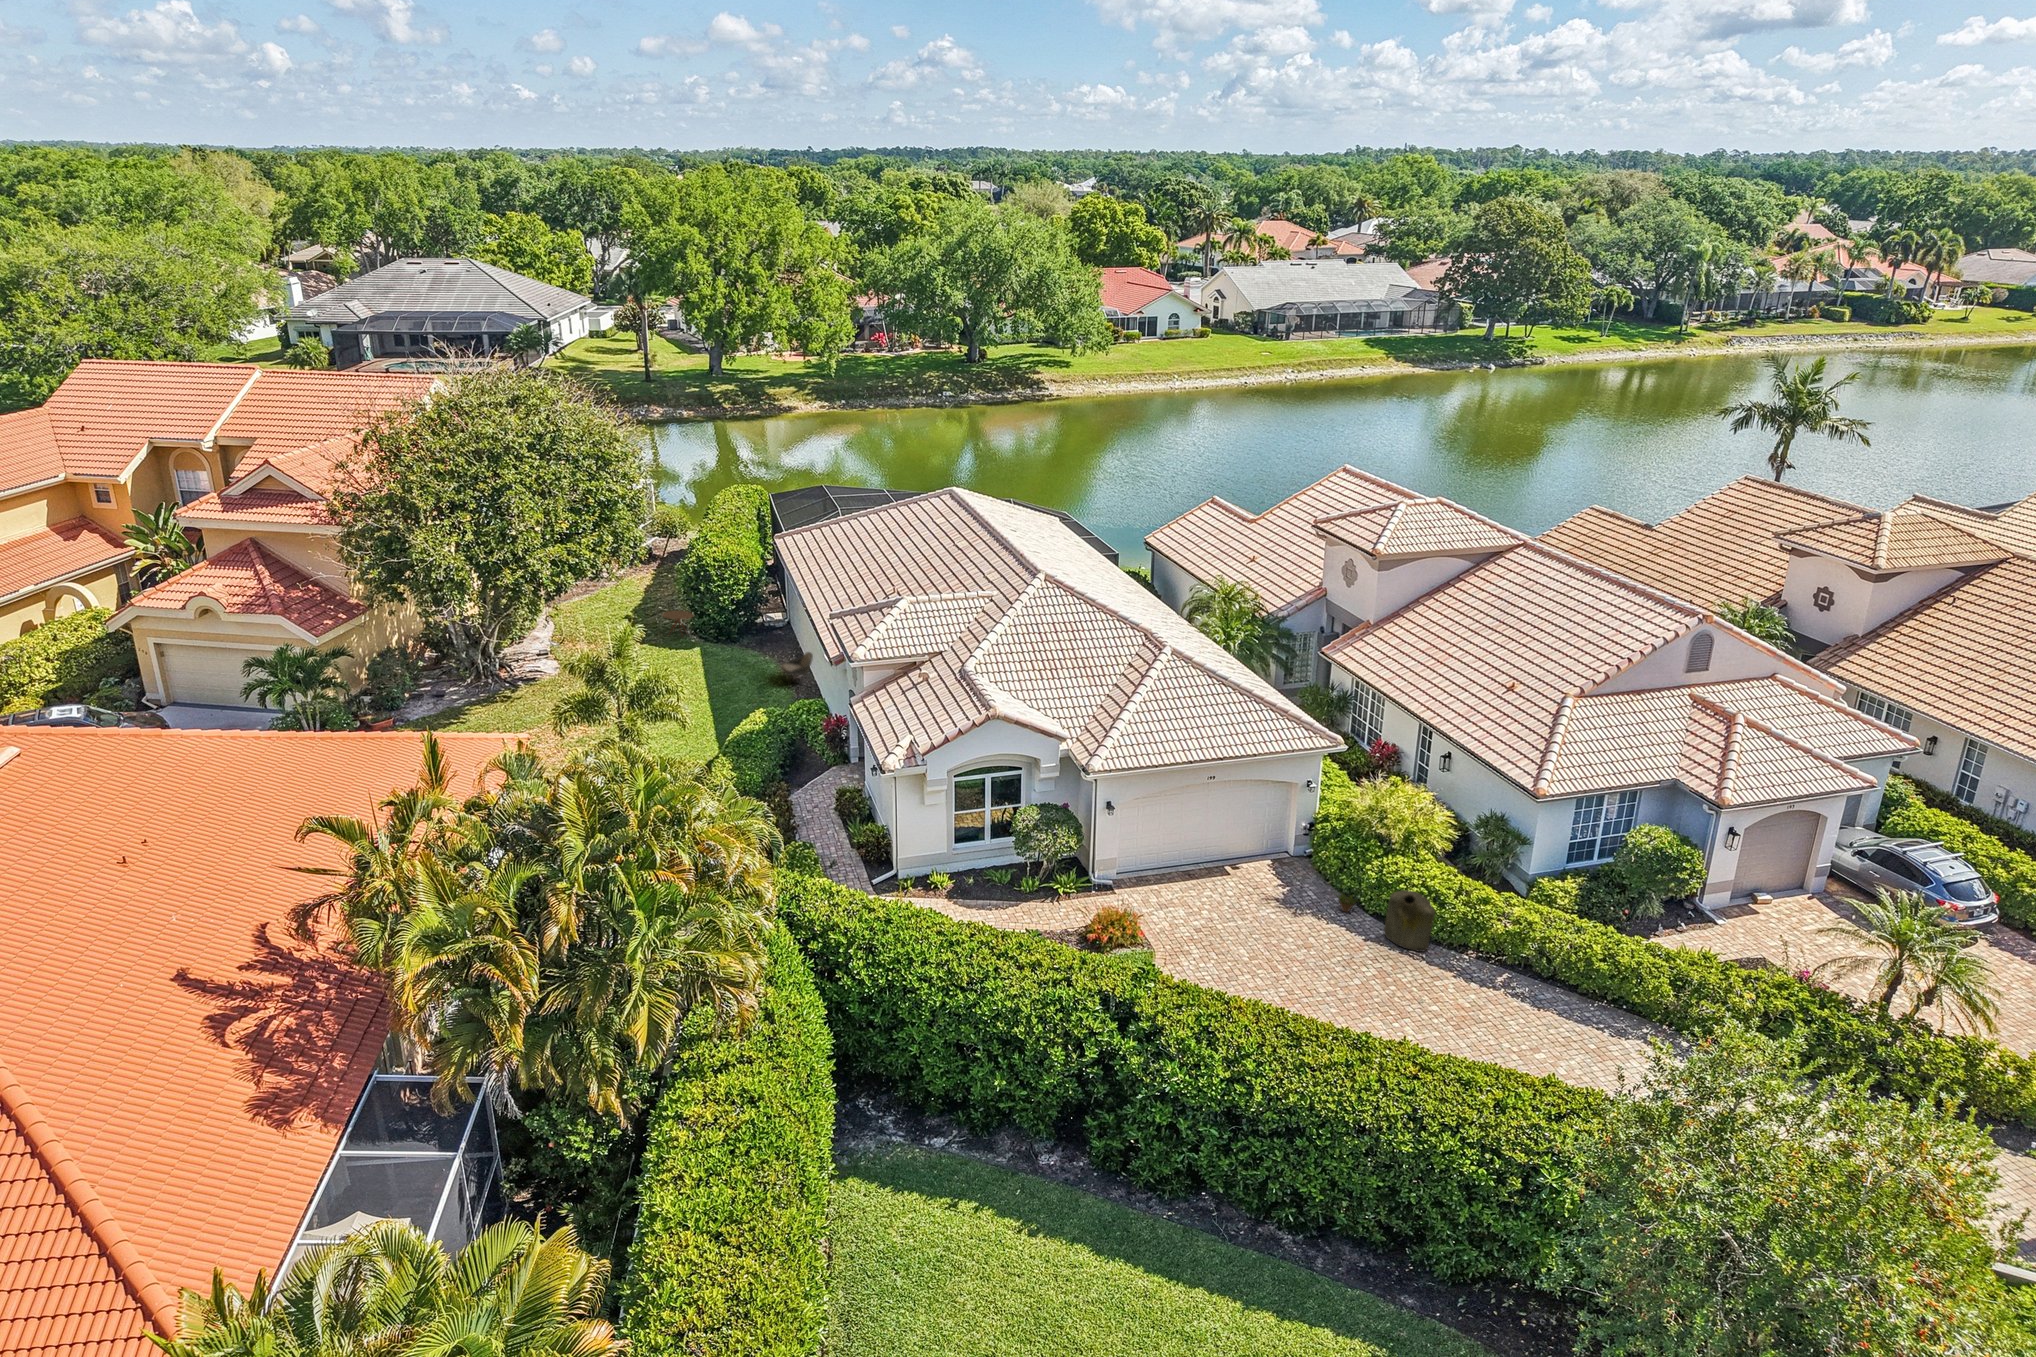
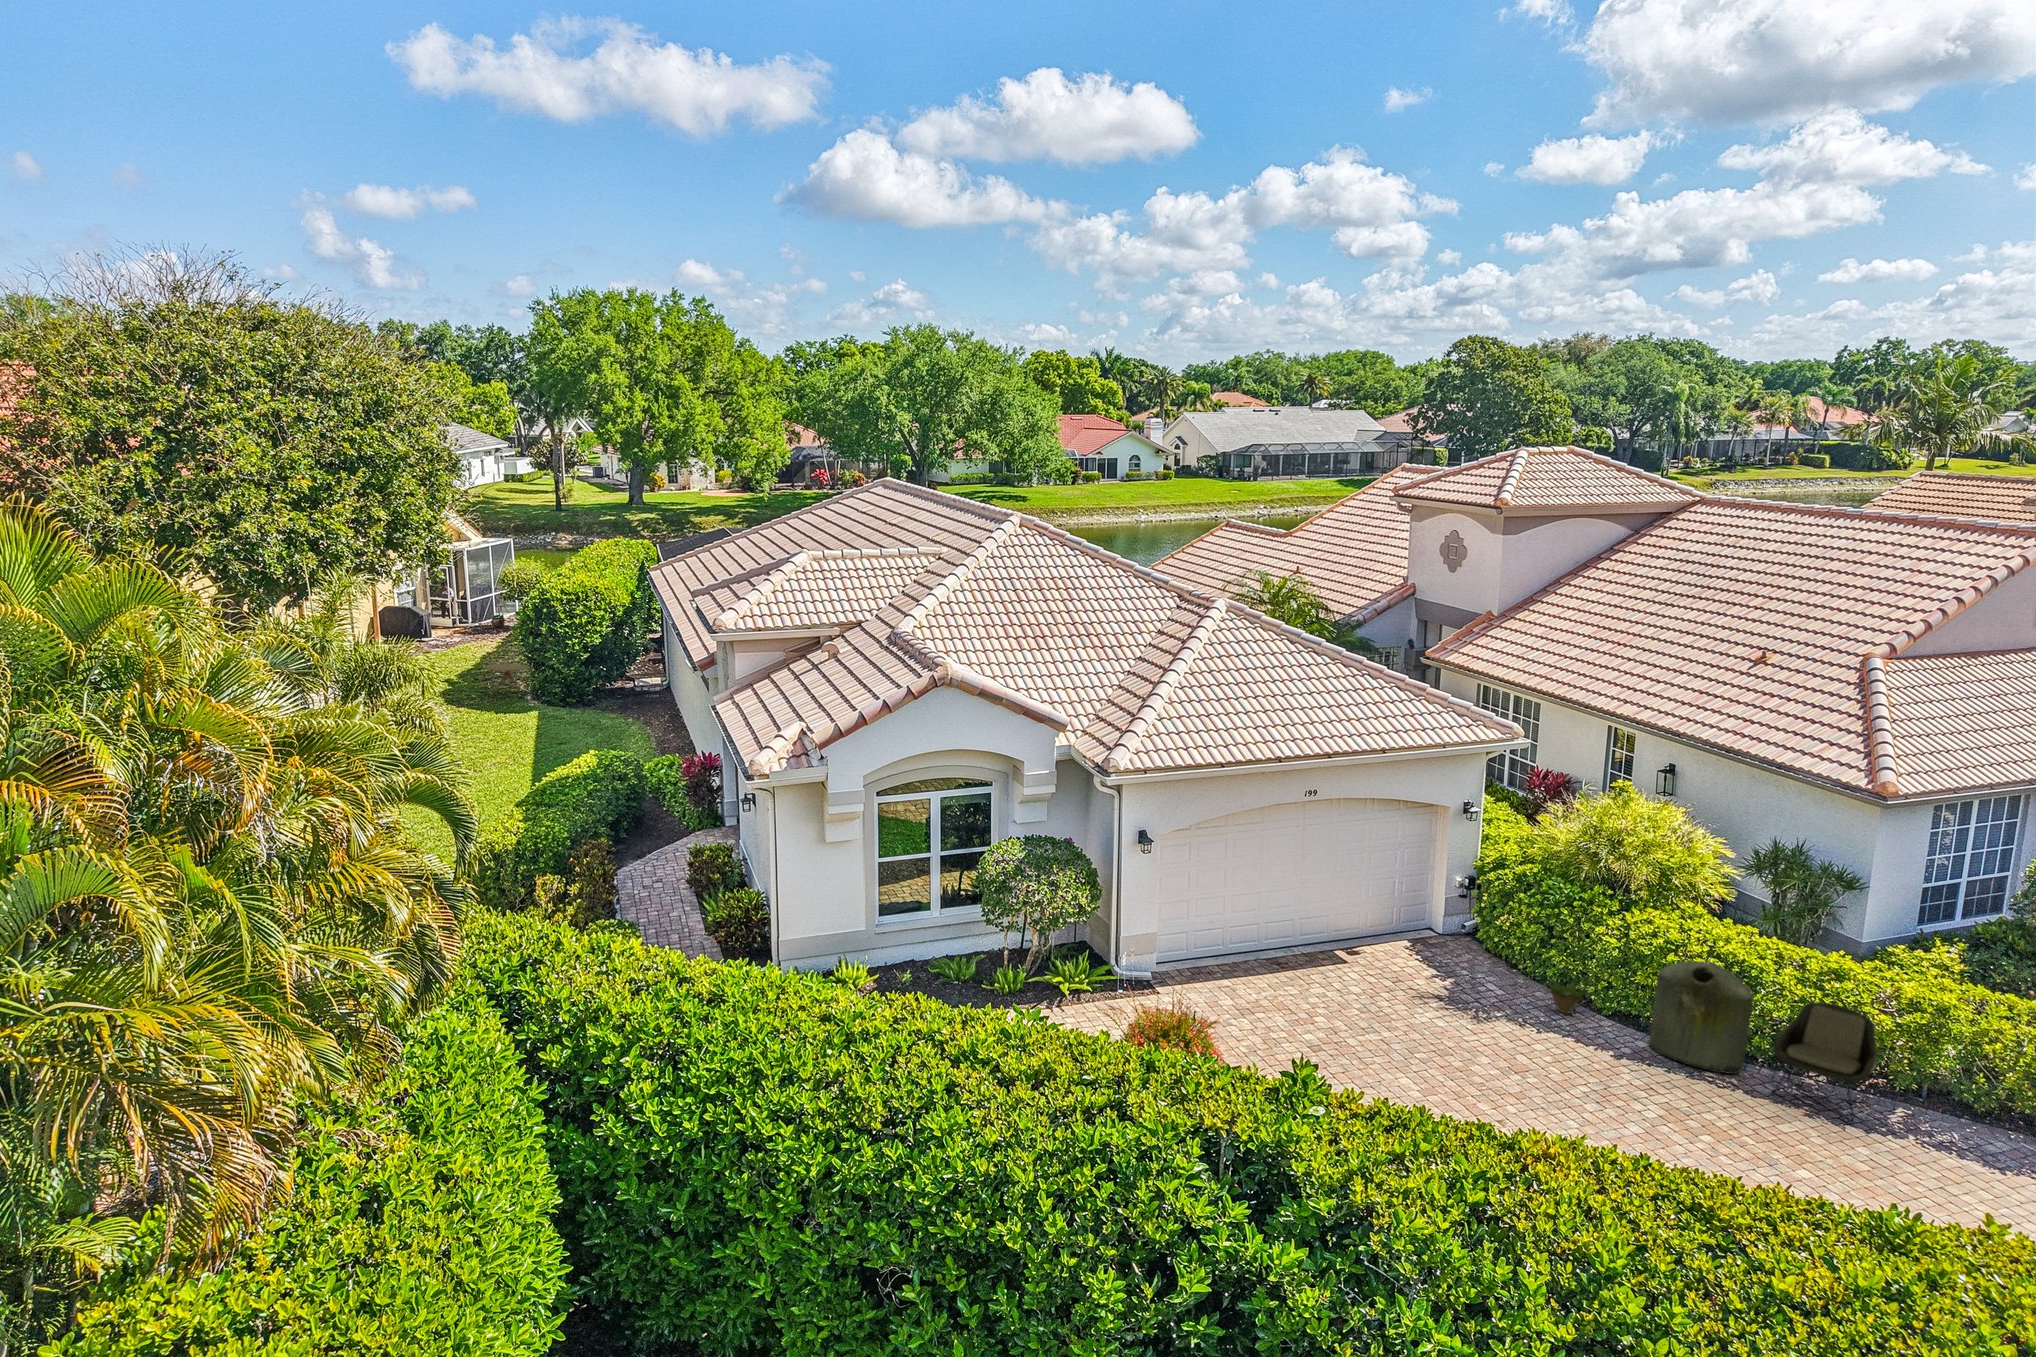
lounge chair: present [781,652,813,688] -> present [1772,1002,1877,1122]

